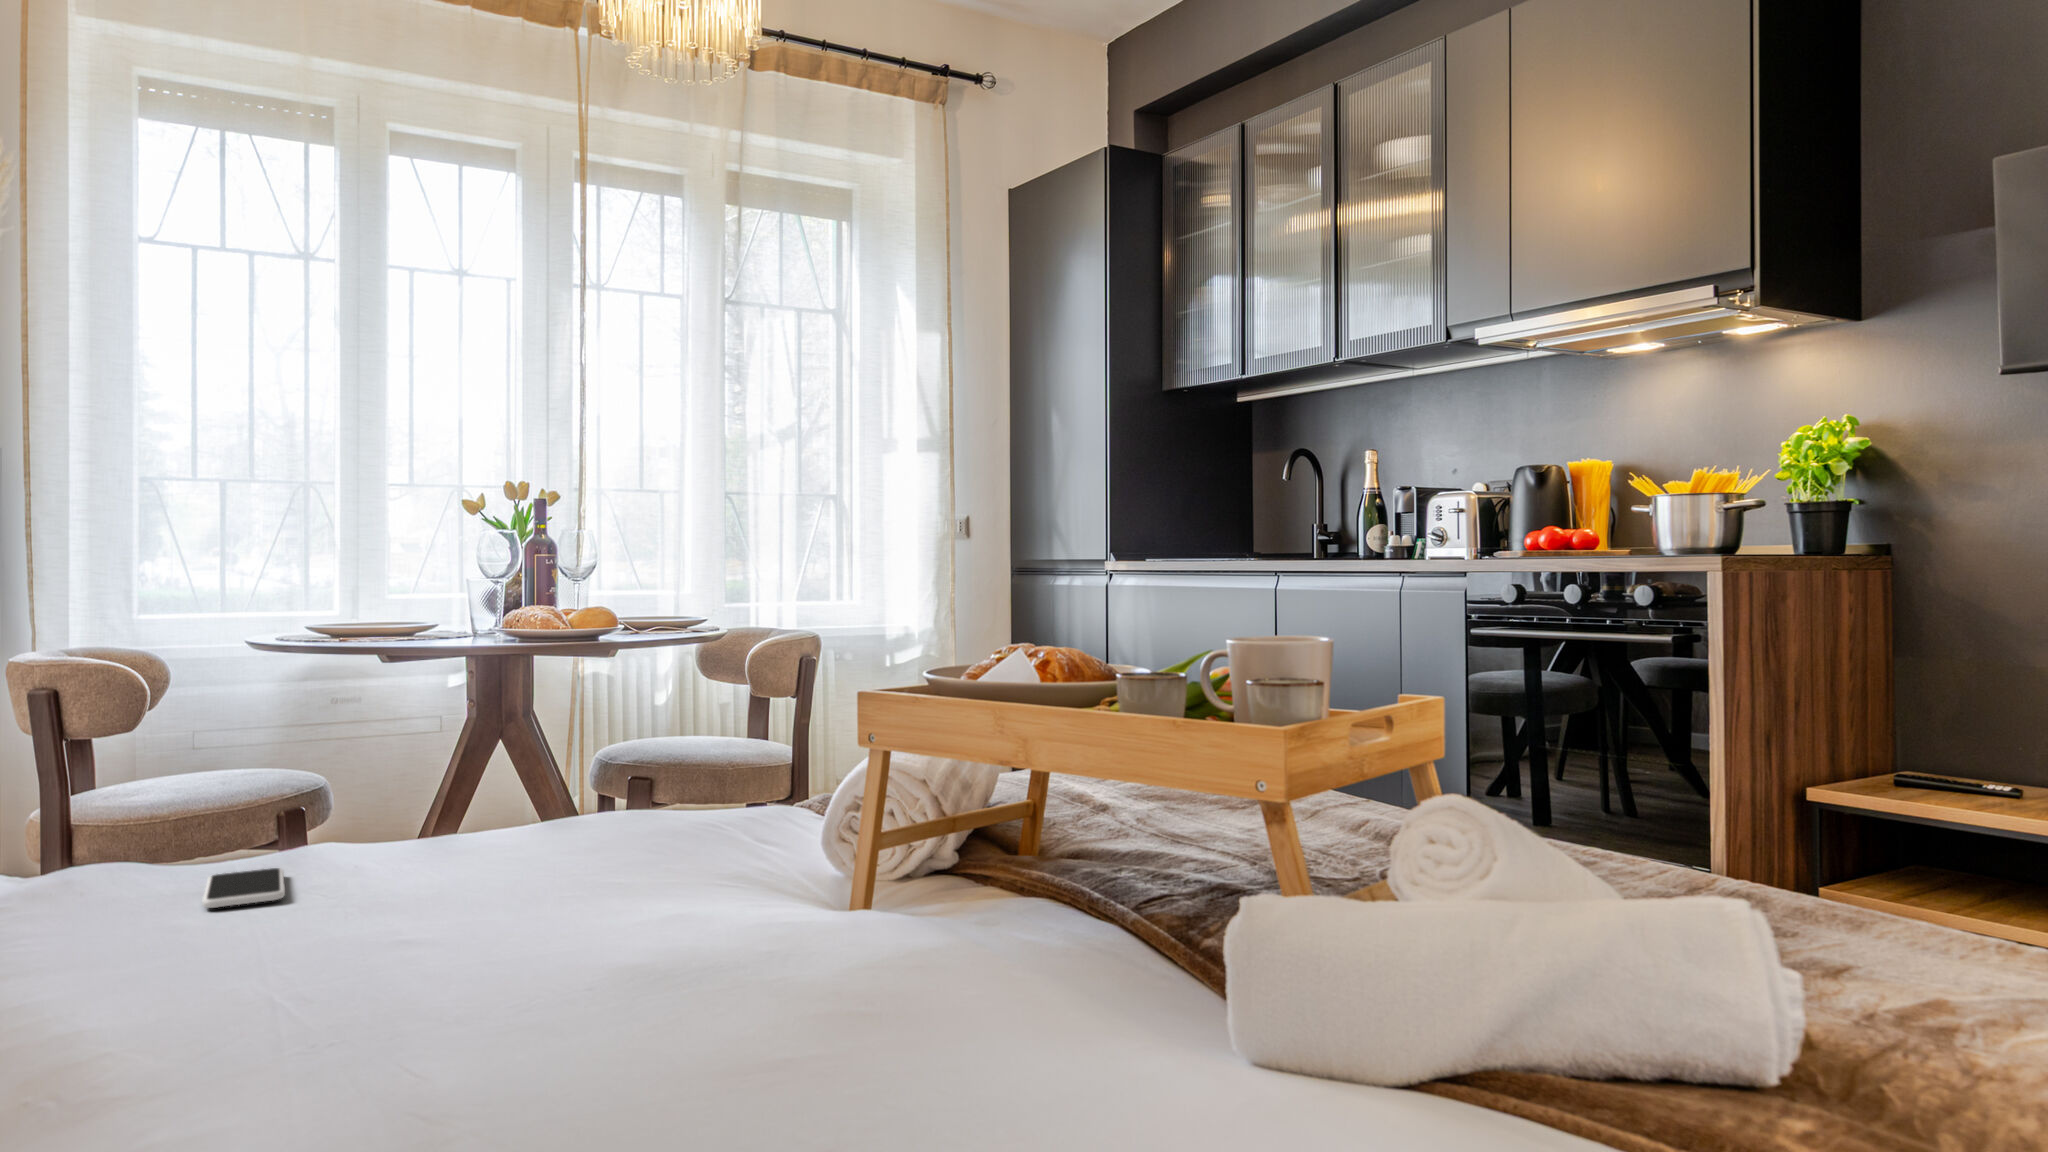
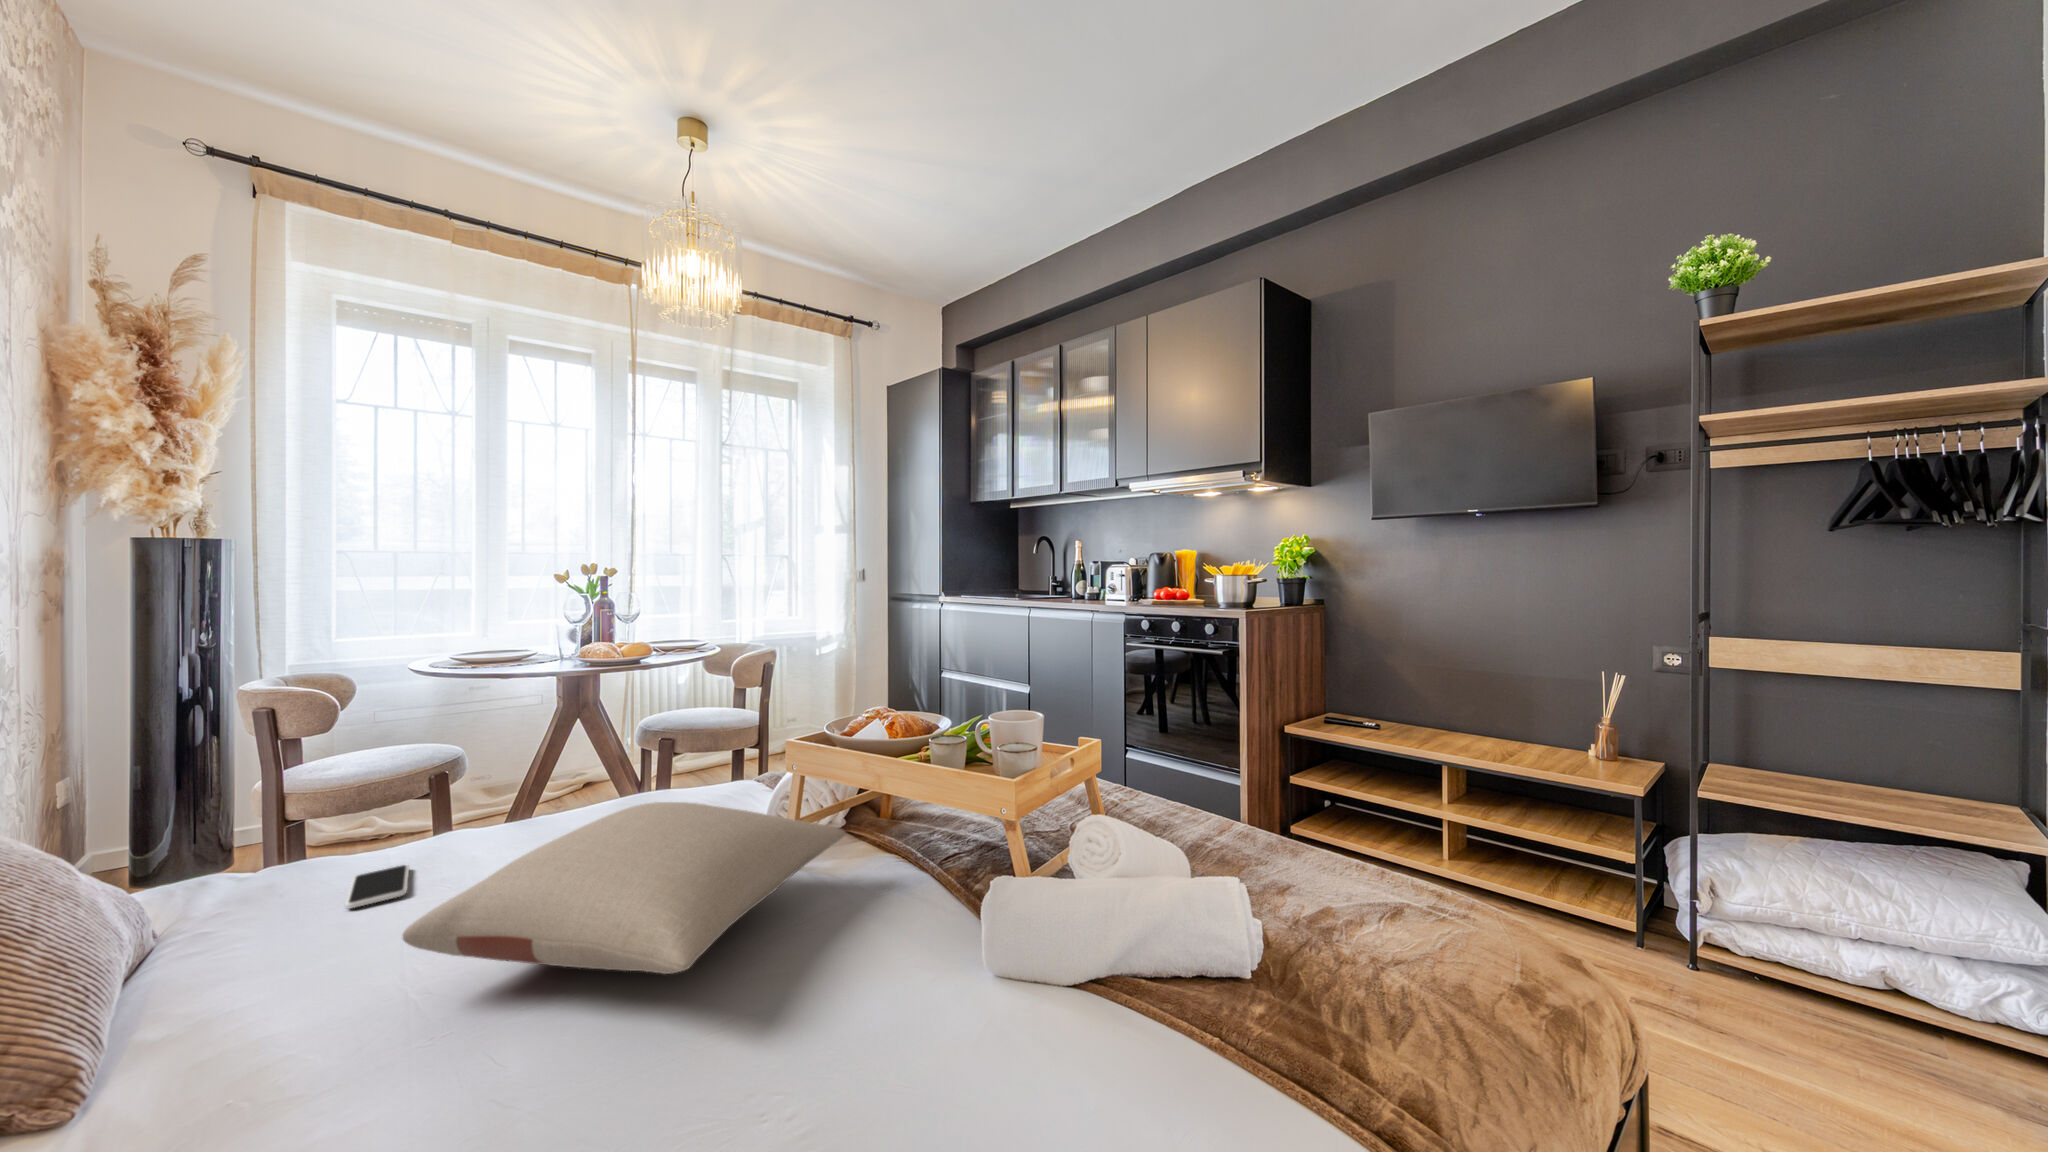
pillow: none [298,758,968,976] -> present [403,802,846,974]

